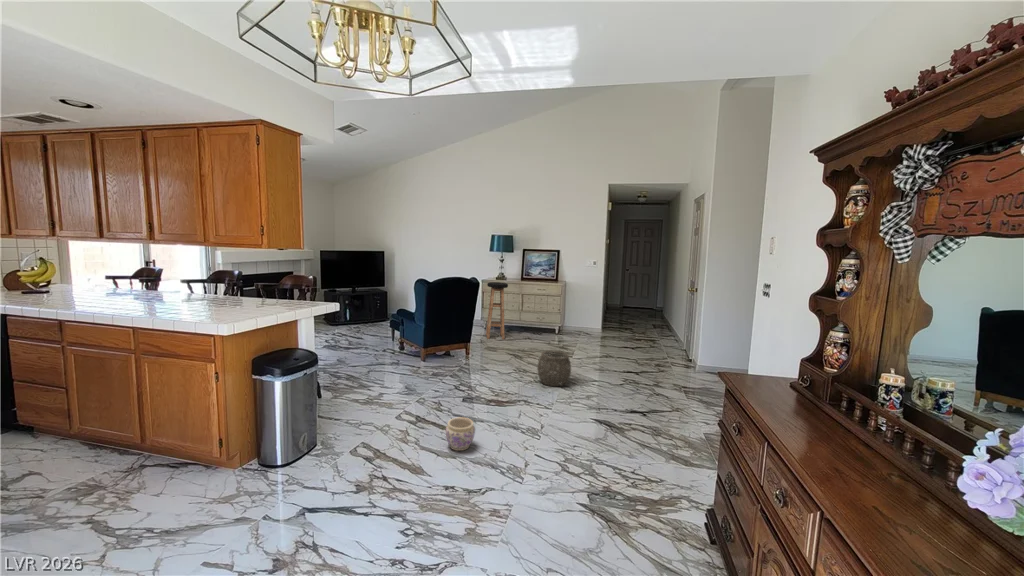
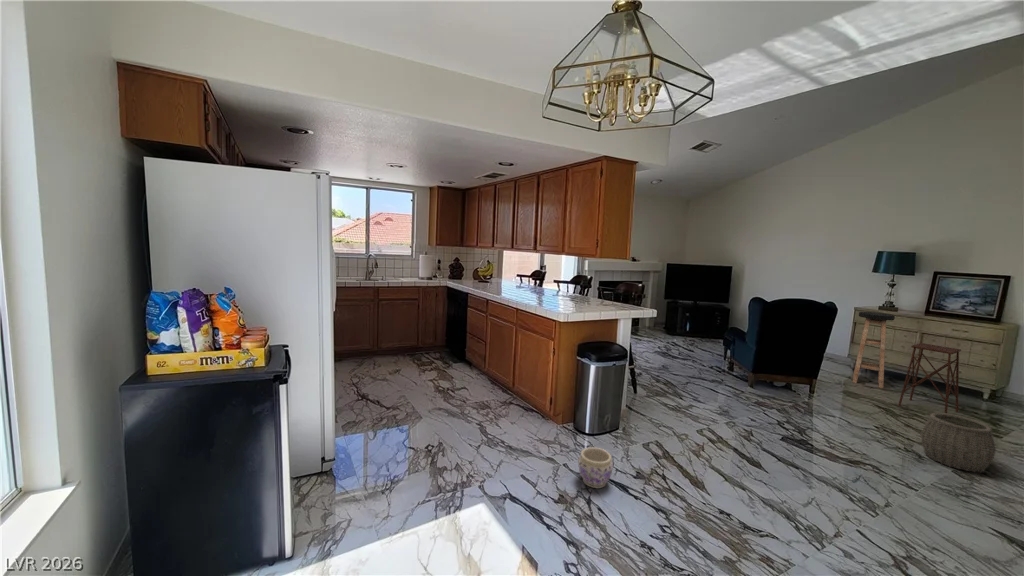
side table: none [516,303,544,353] -> present [898,343,961,414]
planter: present [446,417,475,451] -> present [578,447,613,489]

